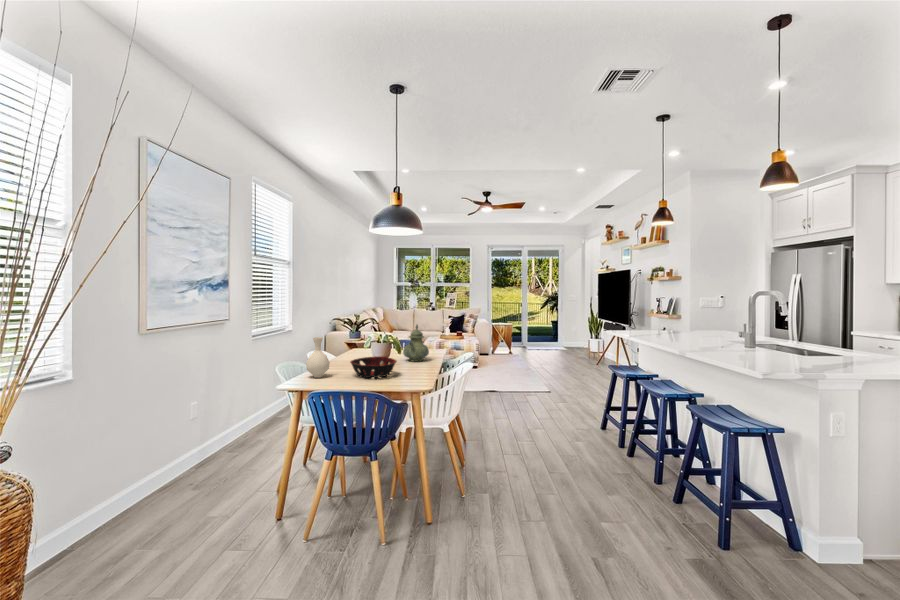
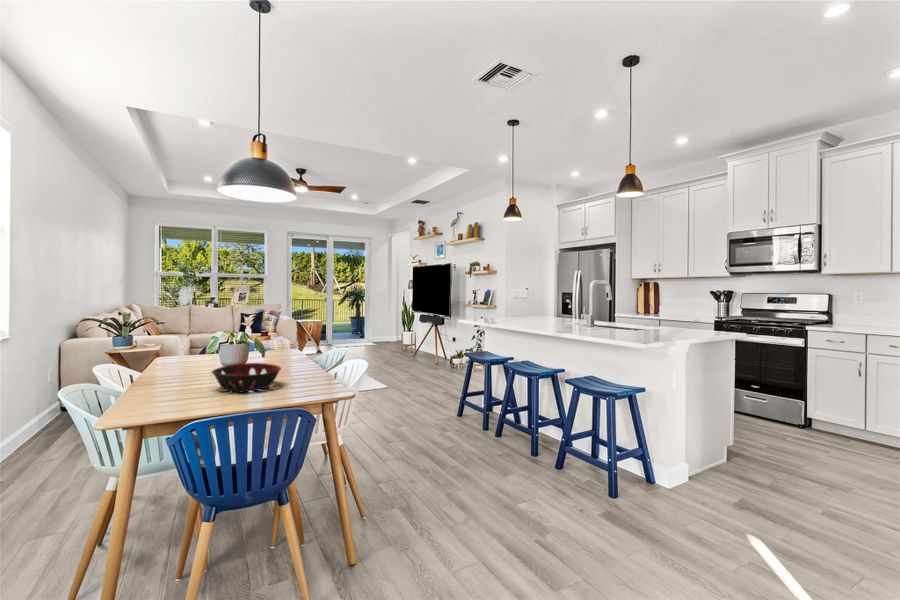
teapot: present [403,325,429,362] -> none [258,320,293,367]
vase: present [306,337,330,378] -> none [140,341,180,401]

